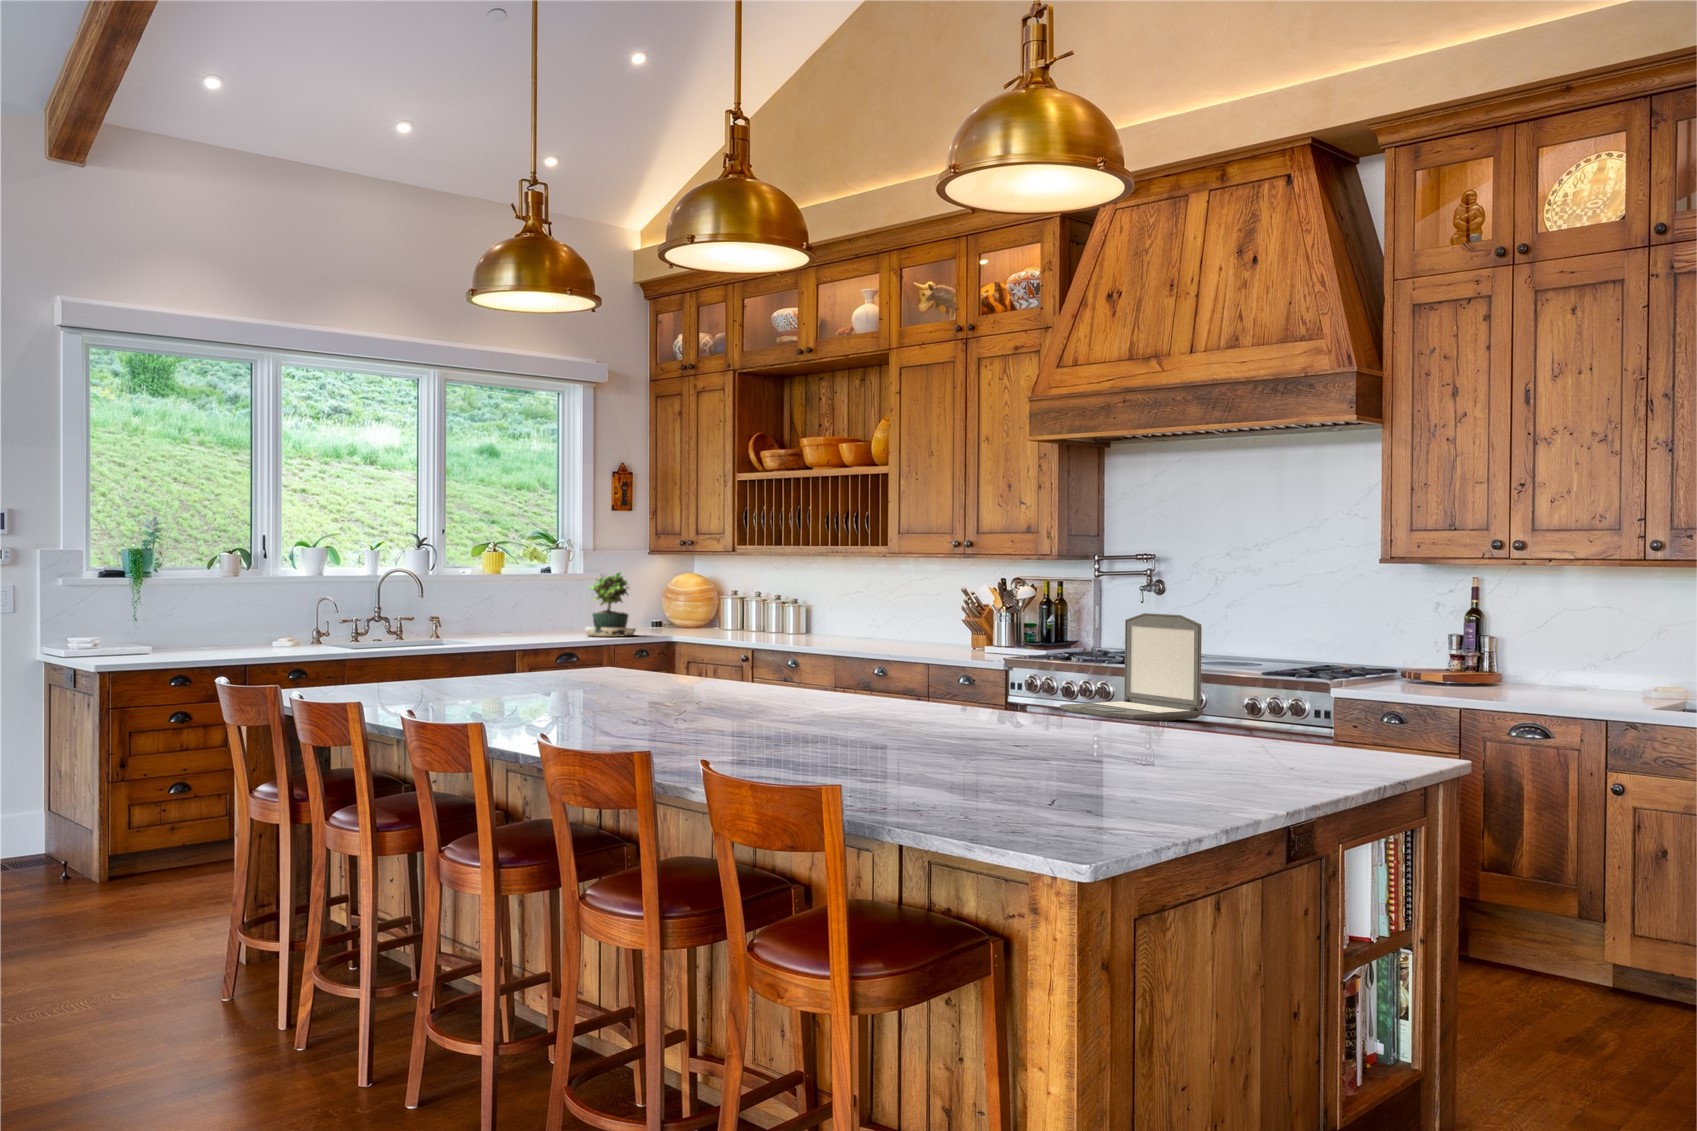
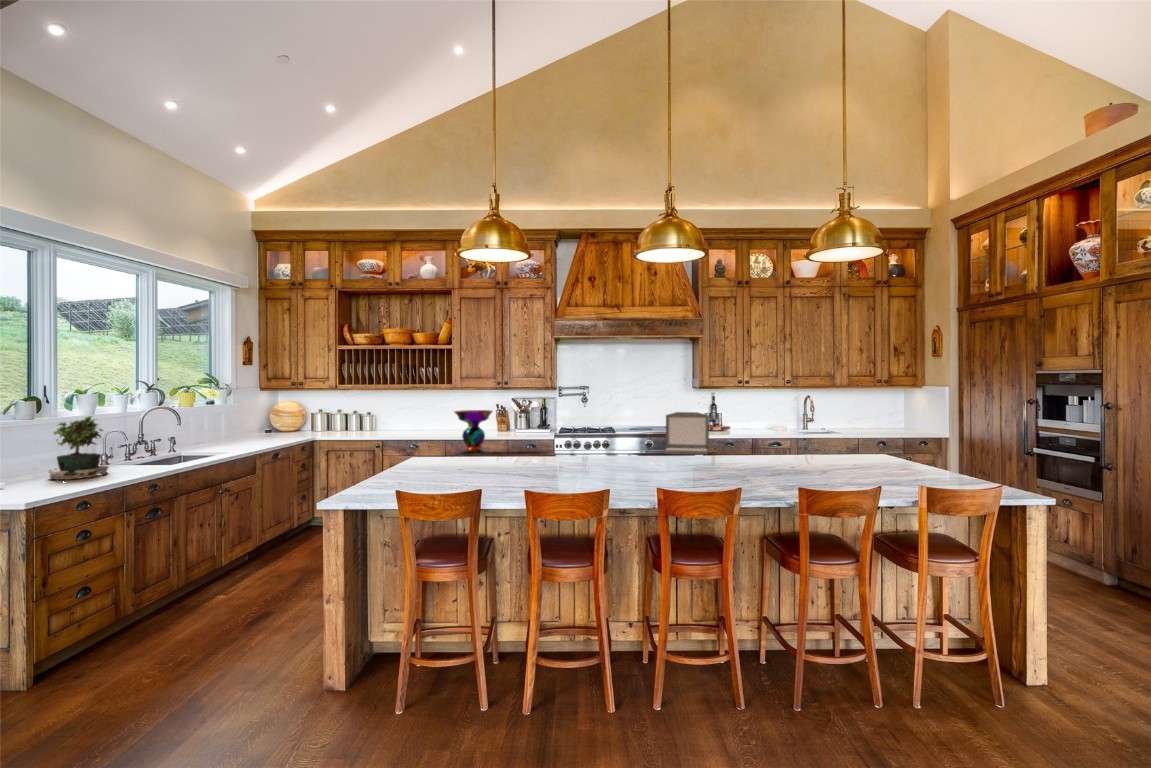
potted plant: present [585,572,636,637] -> present [48,416,108,480]
decorative bowl: none [769,595,848,683] -> present [454,410,492,454]

